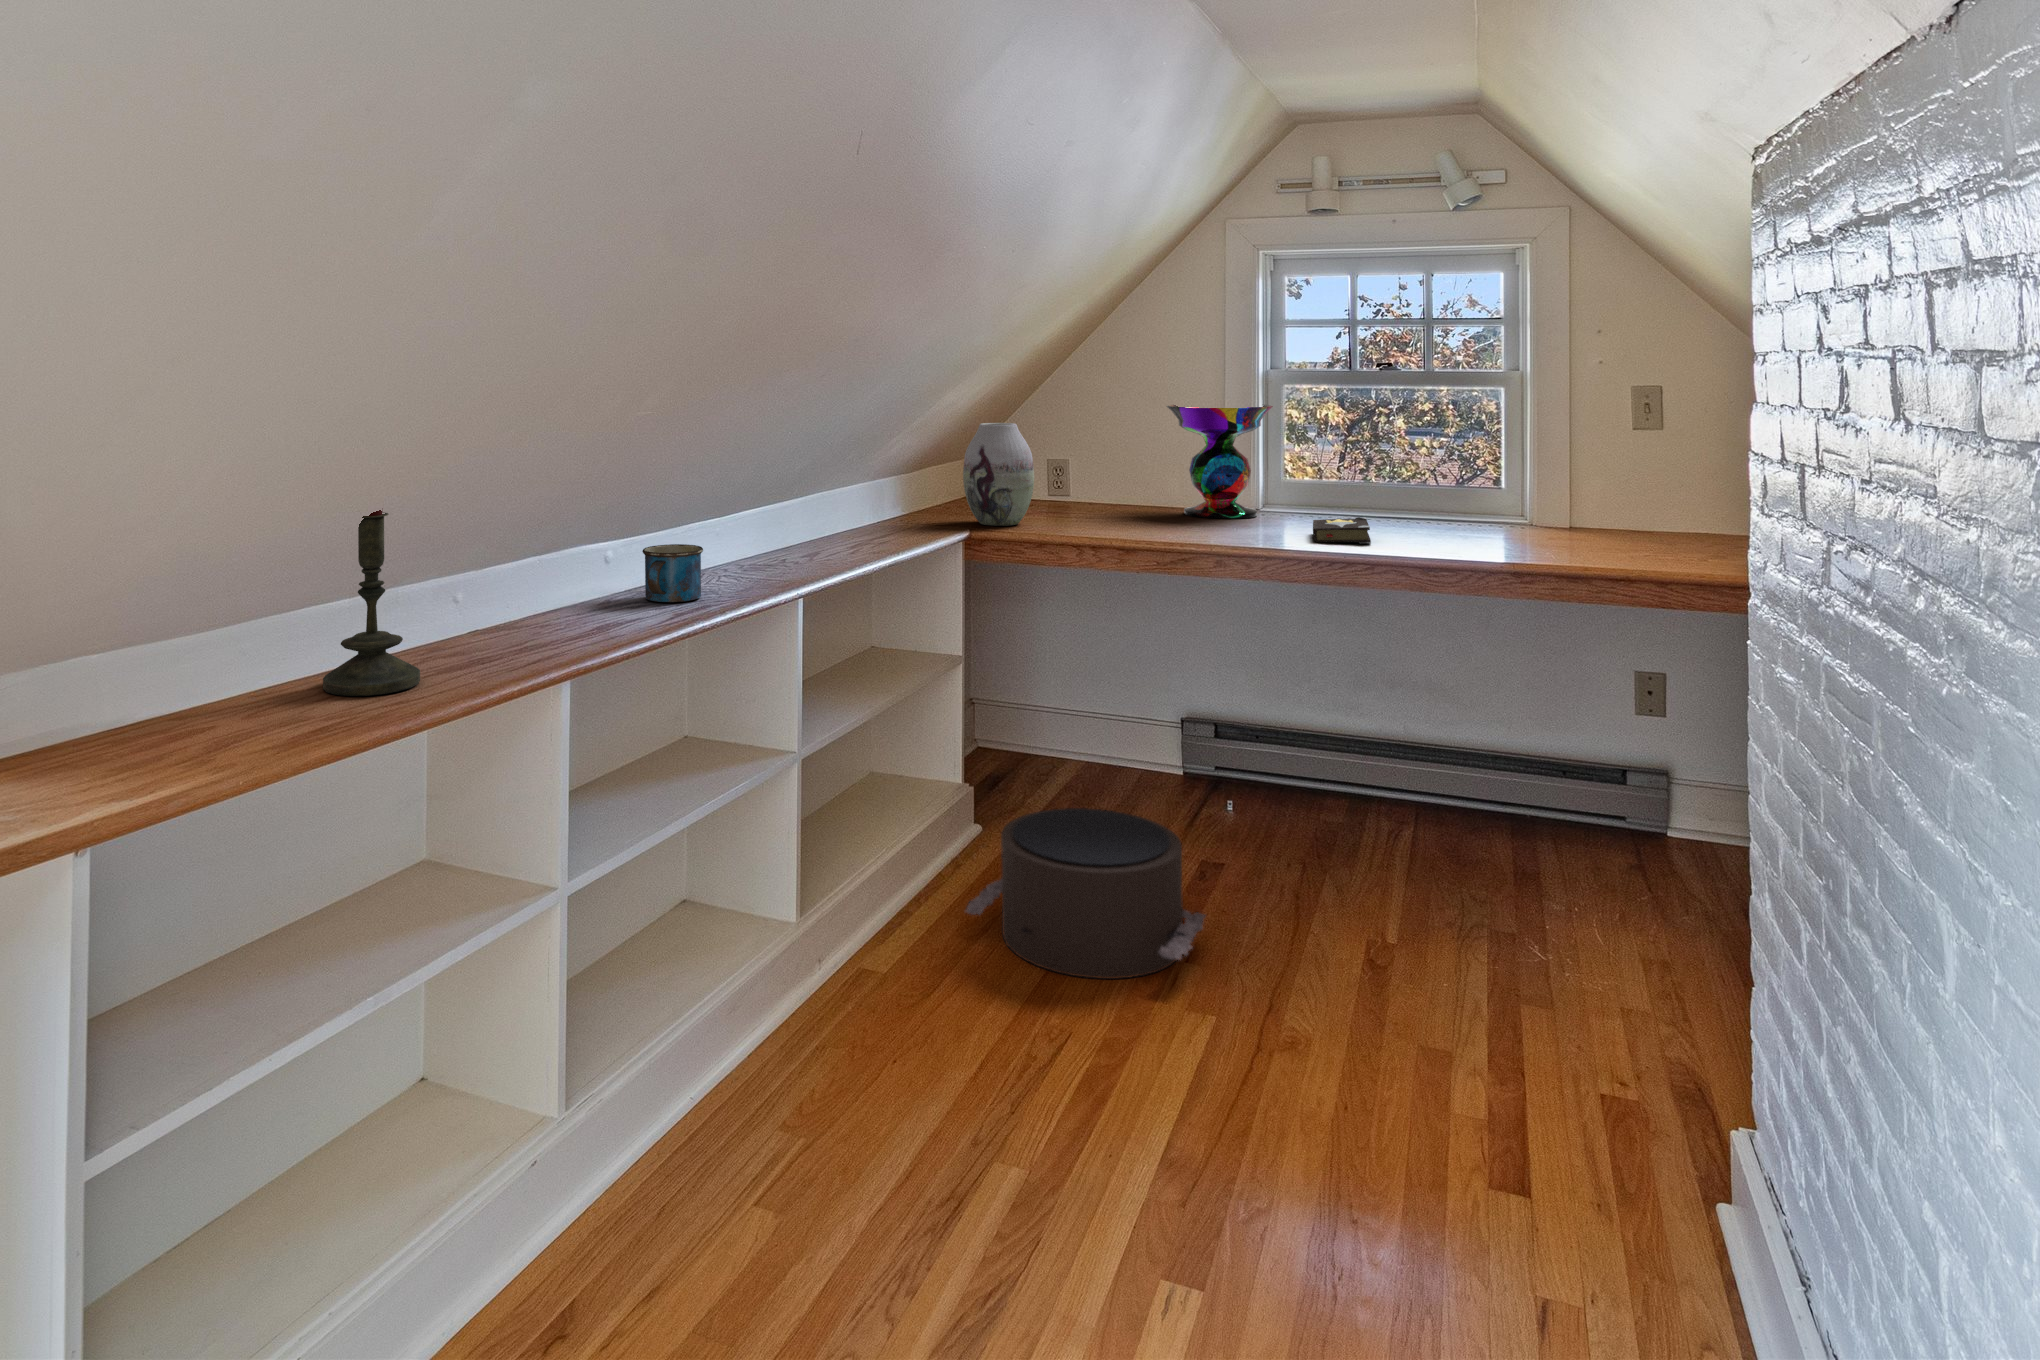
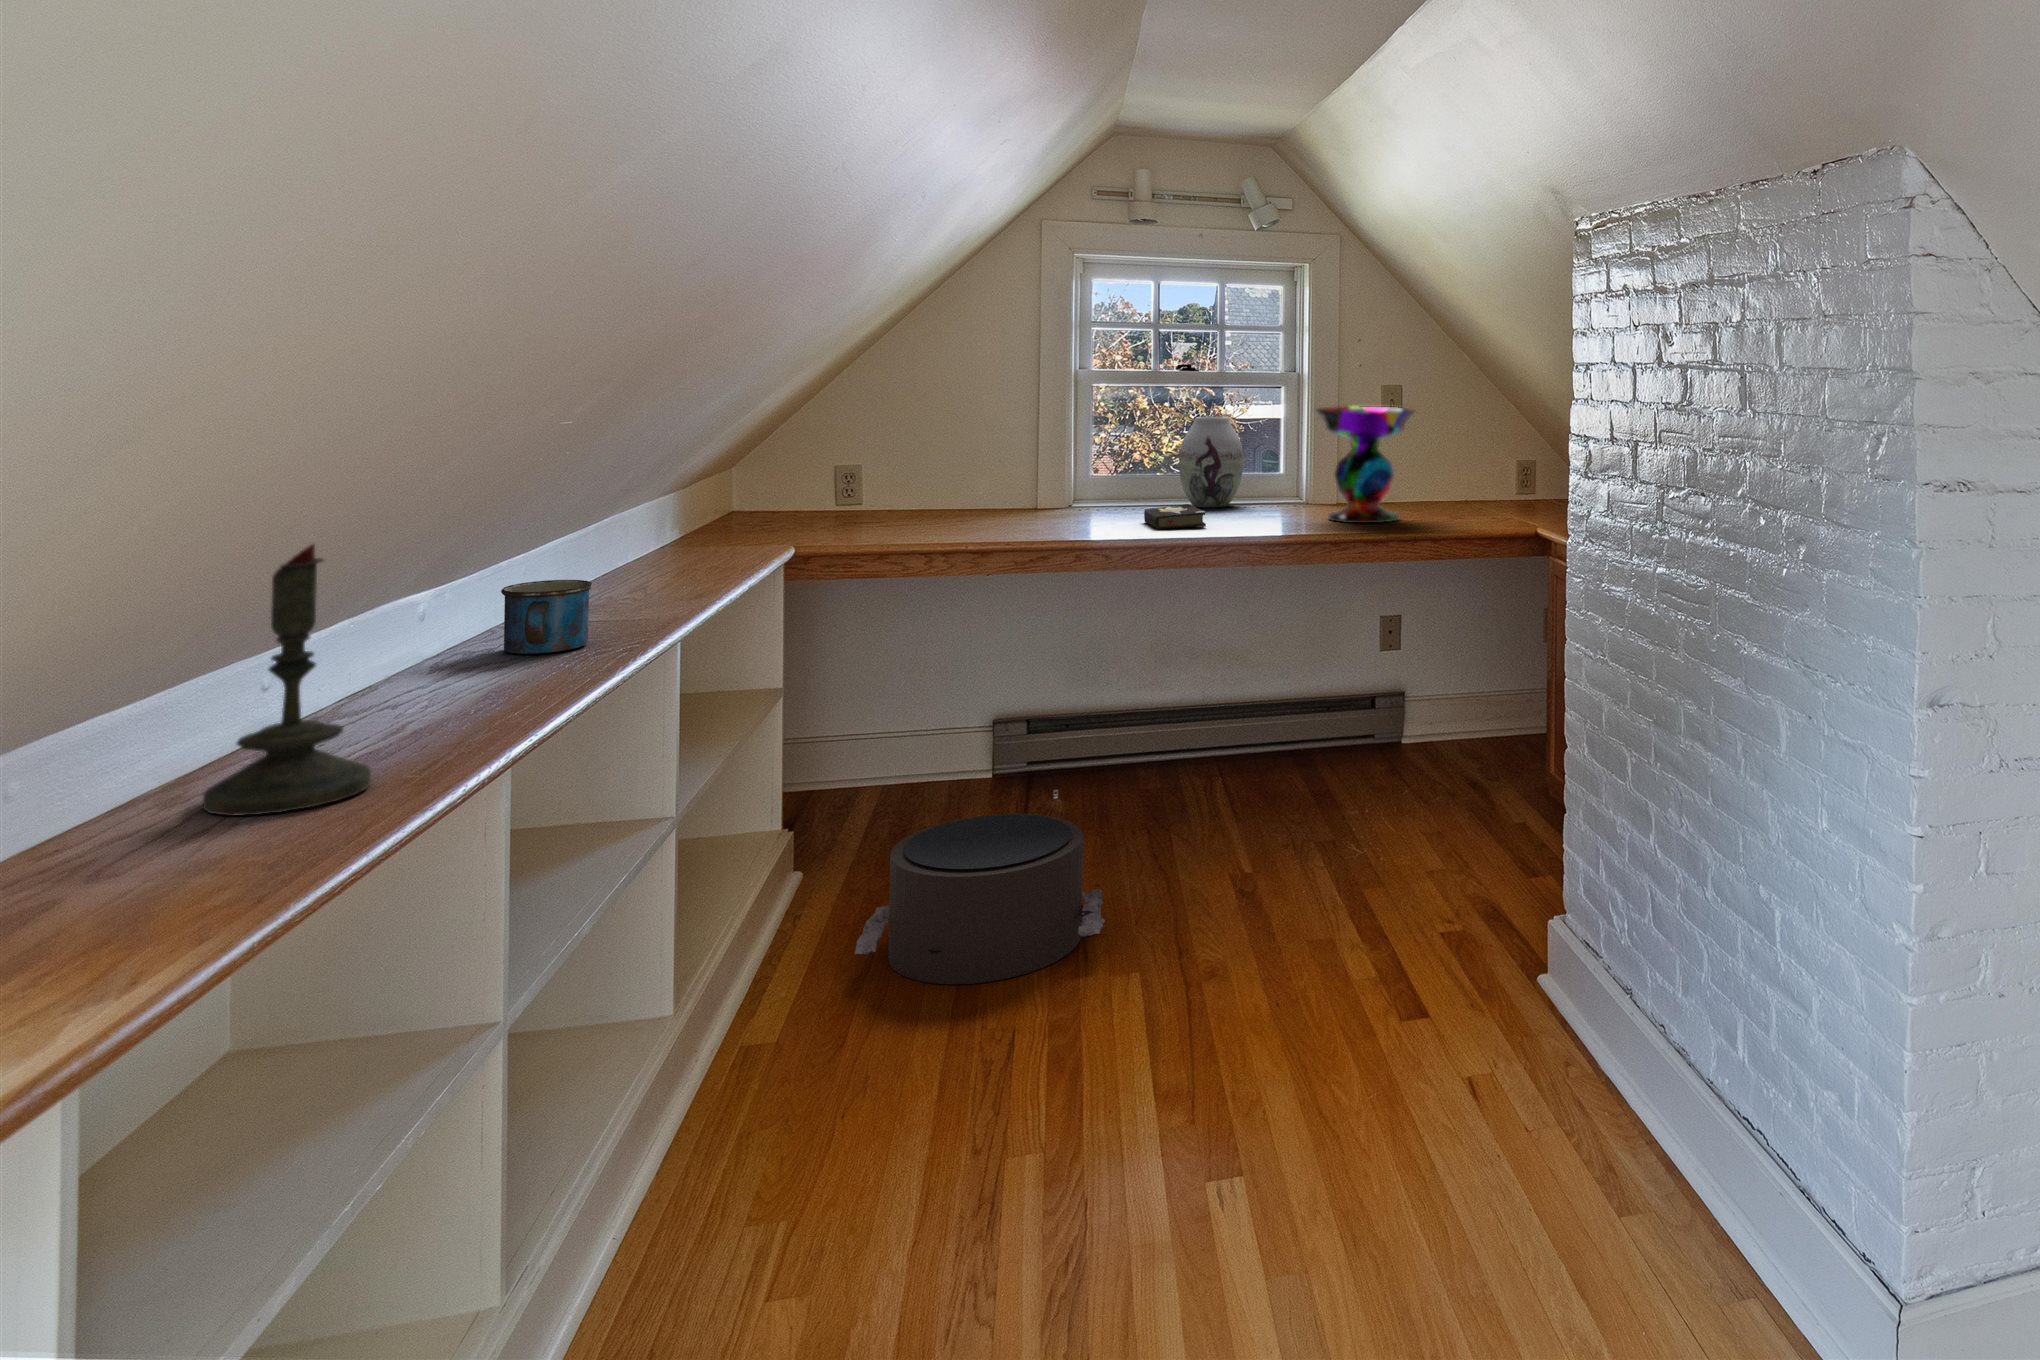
decorative bowl: present [1167,404,1273,519] -> present [1315,406,1416,523]
vase: present [963,423,1034,526] -> present [1179,417,1243,507]

